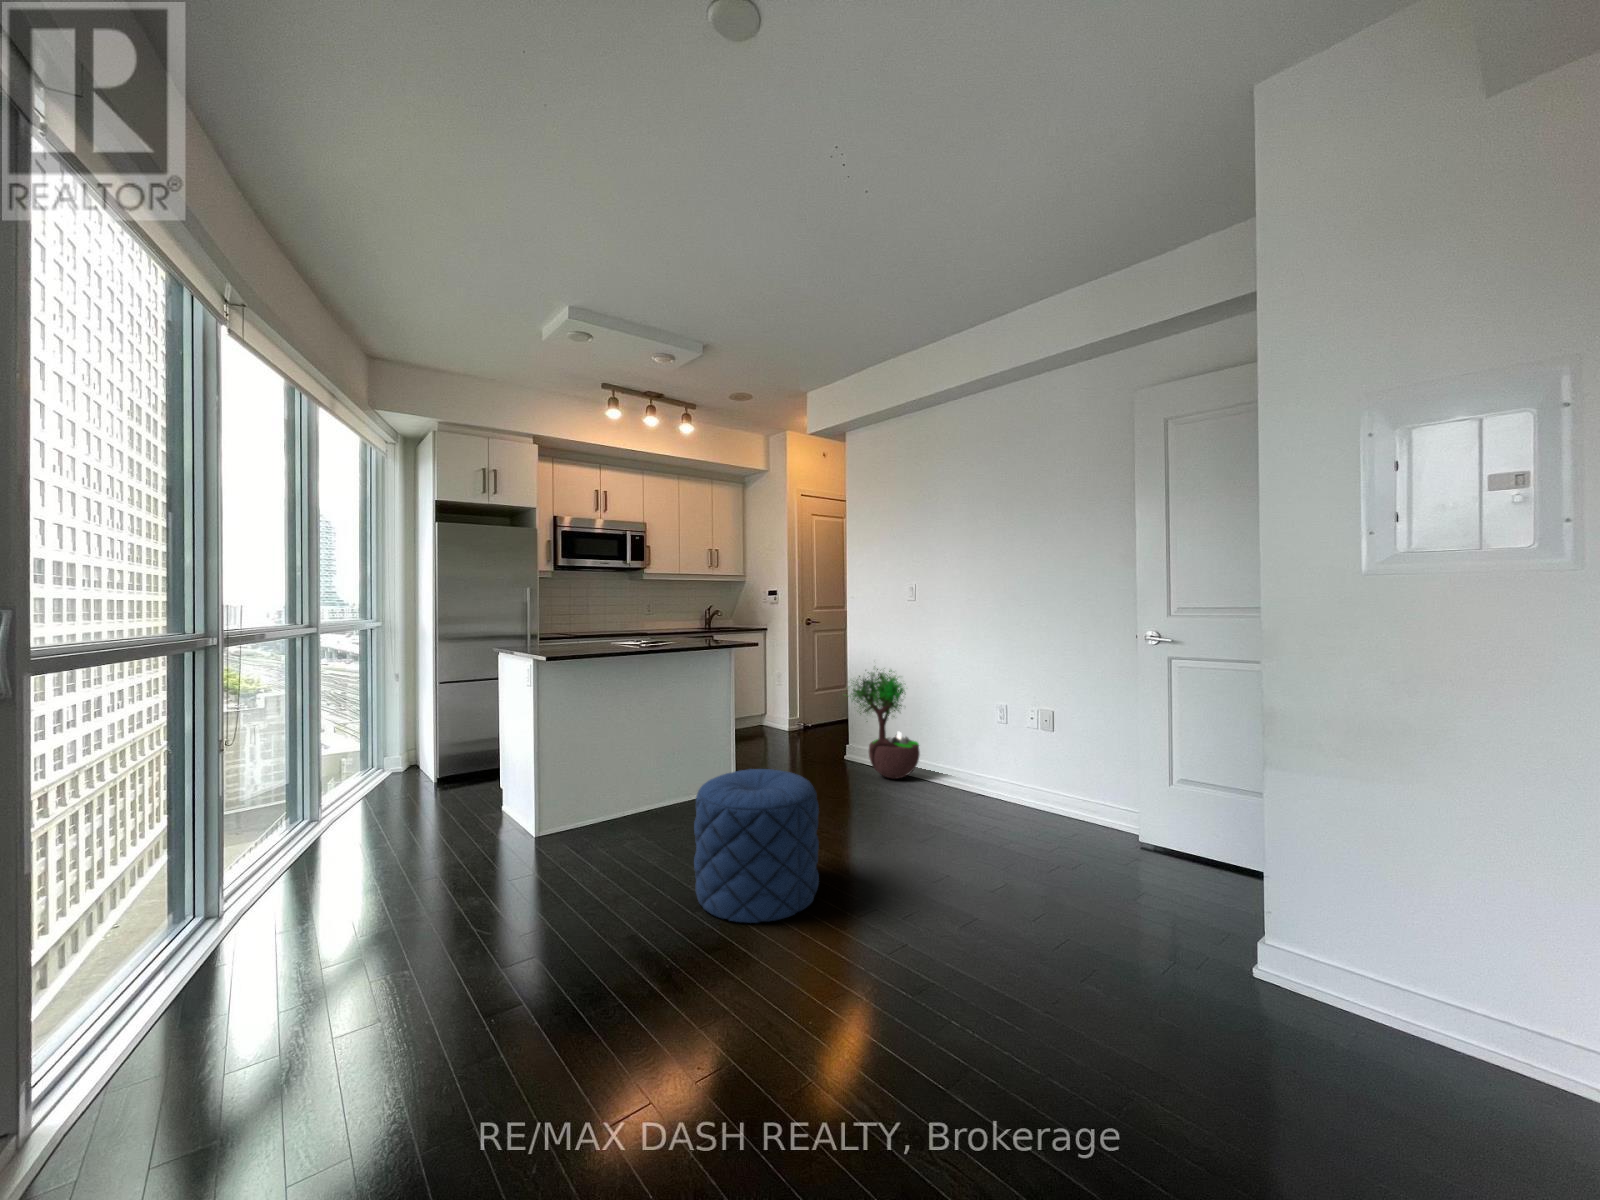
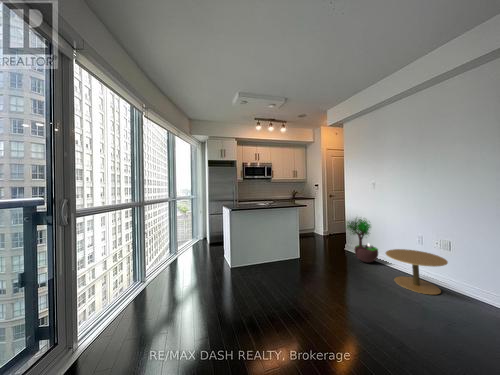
side table: none [934,735,1043,820] -> present [385,249,448,294]
pouf: present [694,769,819,923] -> none [275,260,327,329]

